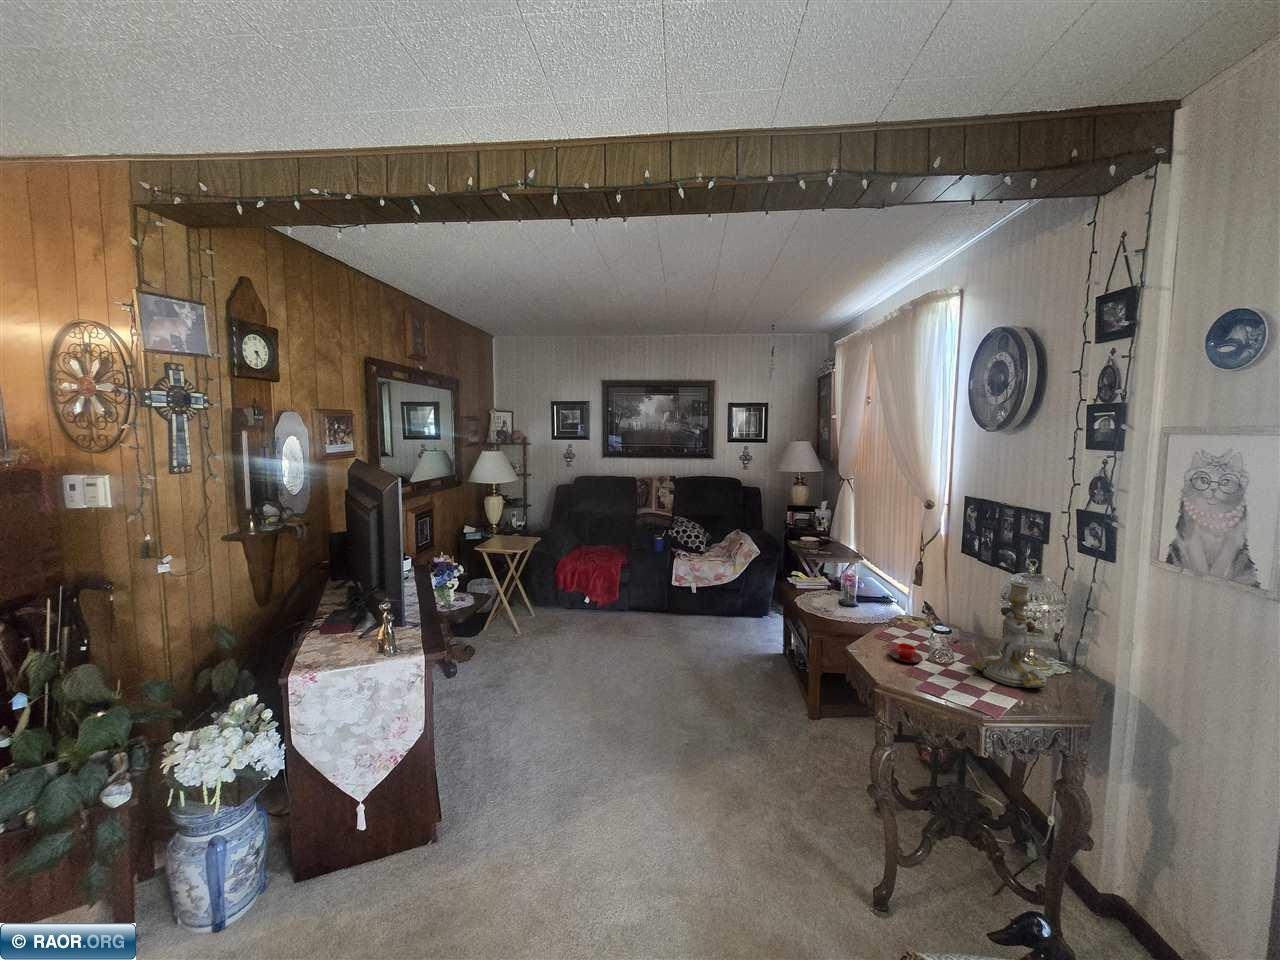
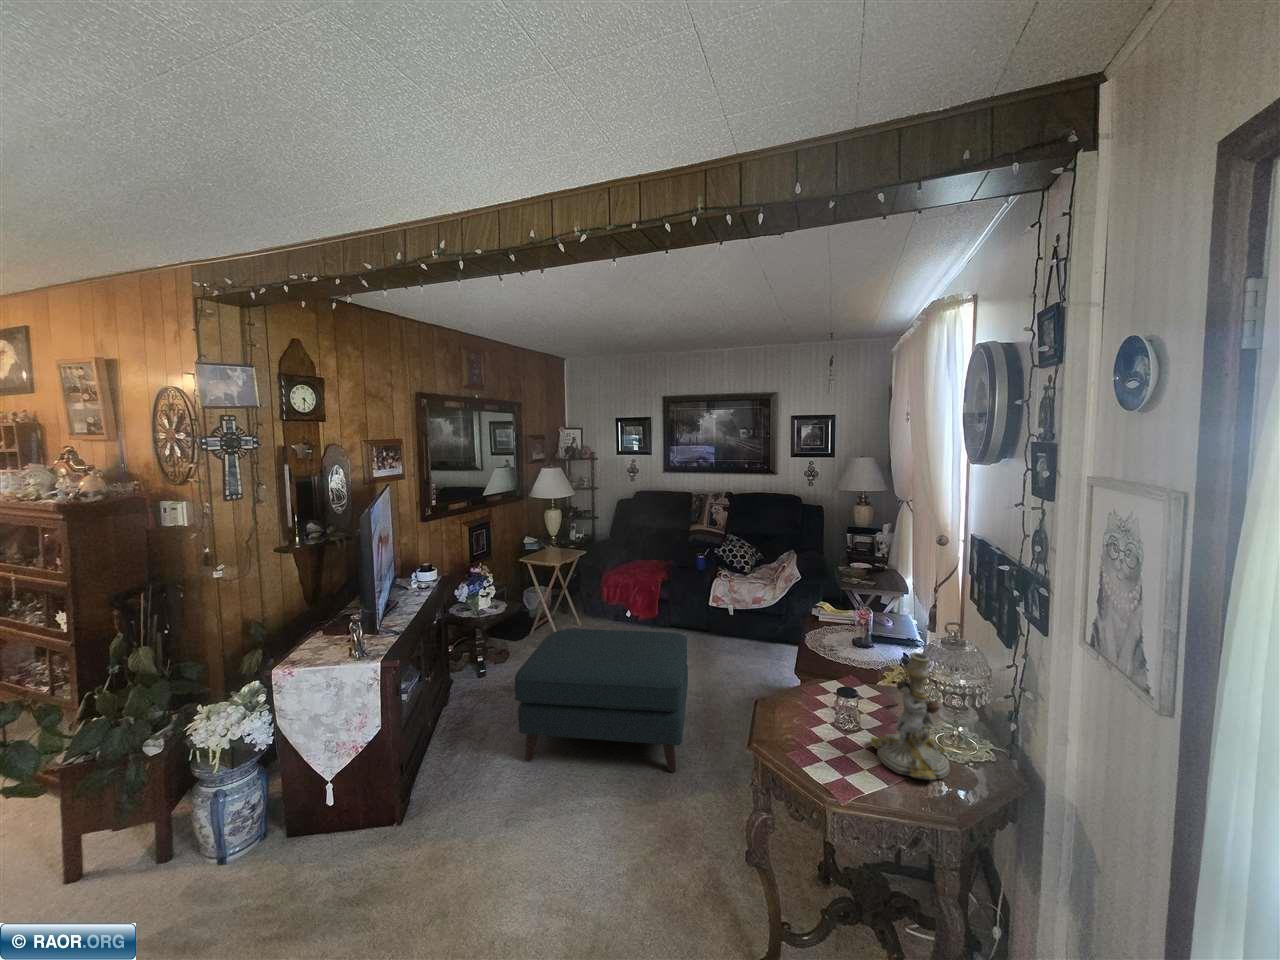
ottoman: none [544,606,718,750] -> present [515,628,688,773]
teacup: present [889,643,923,663] -> none [790,705,824,729]

